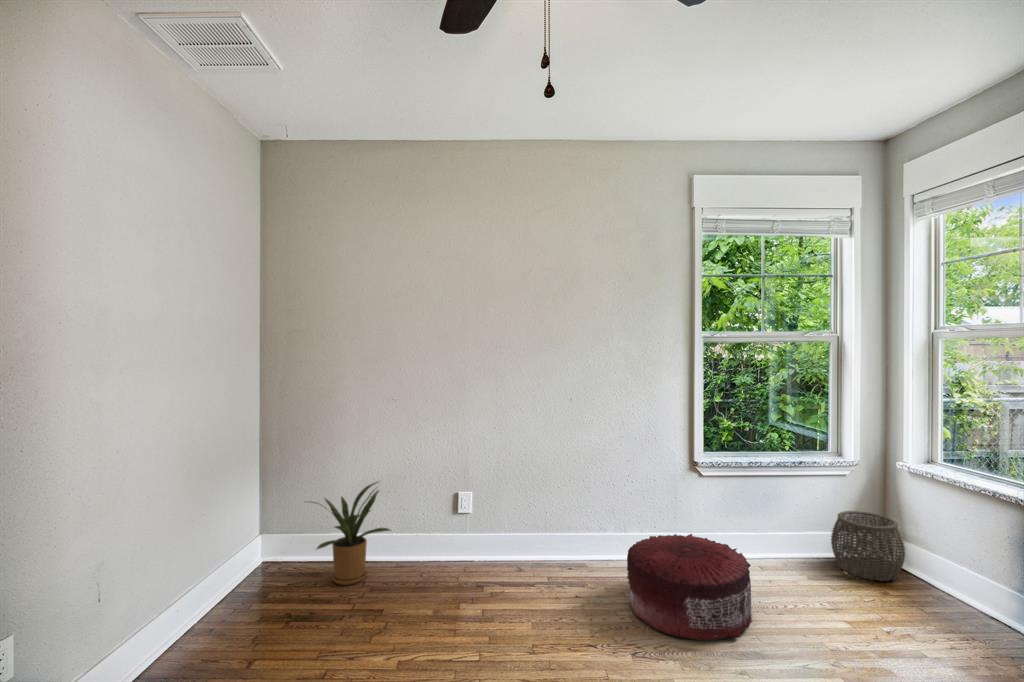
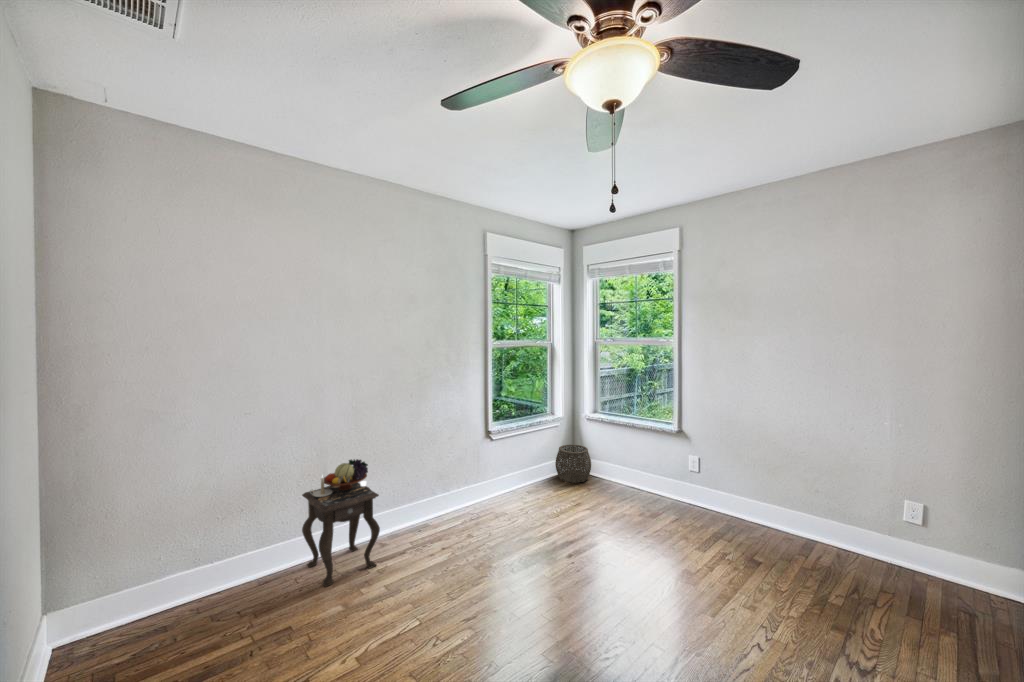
side table: none [432,455,506,588] -> present [302,459,380,587]
house plant: present [312,482,390,585] -> none [154,503,264,626]
pouf: present [627,534,753,640] -> none [475,481,553,551]

